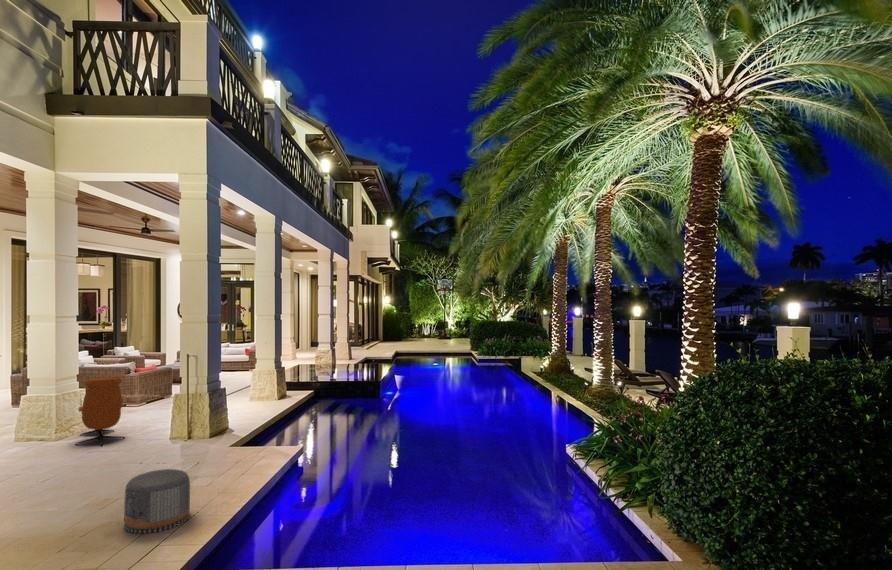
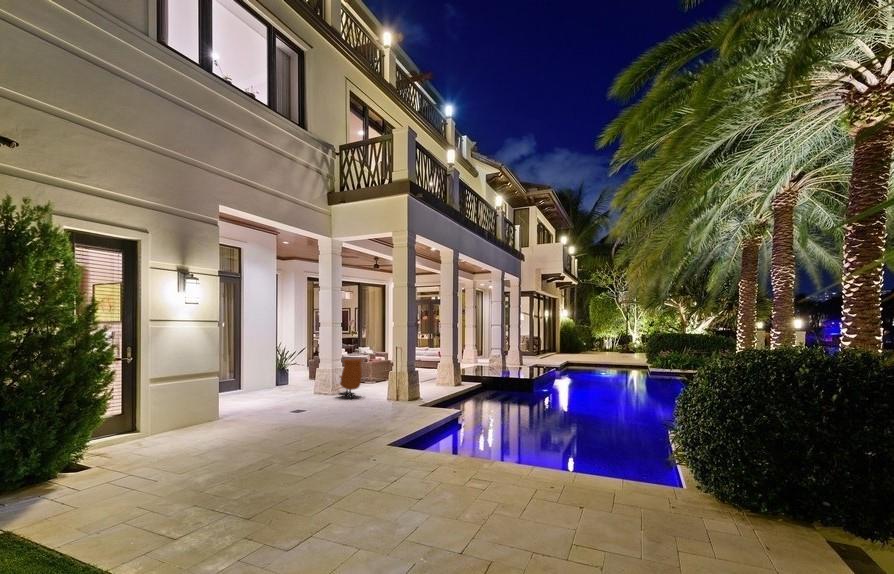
pouf: present [124,469,190,534] -> none [371,404,401,432]

